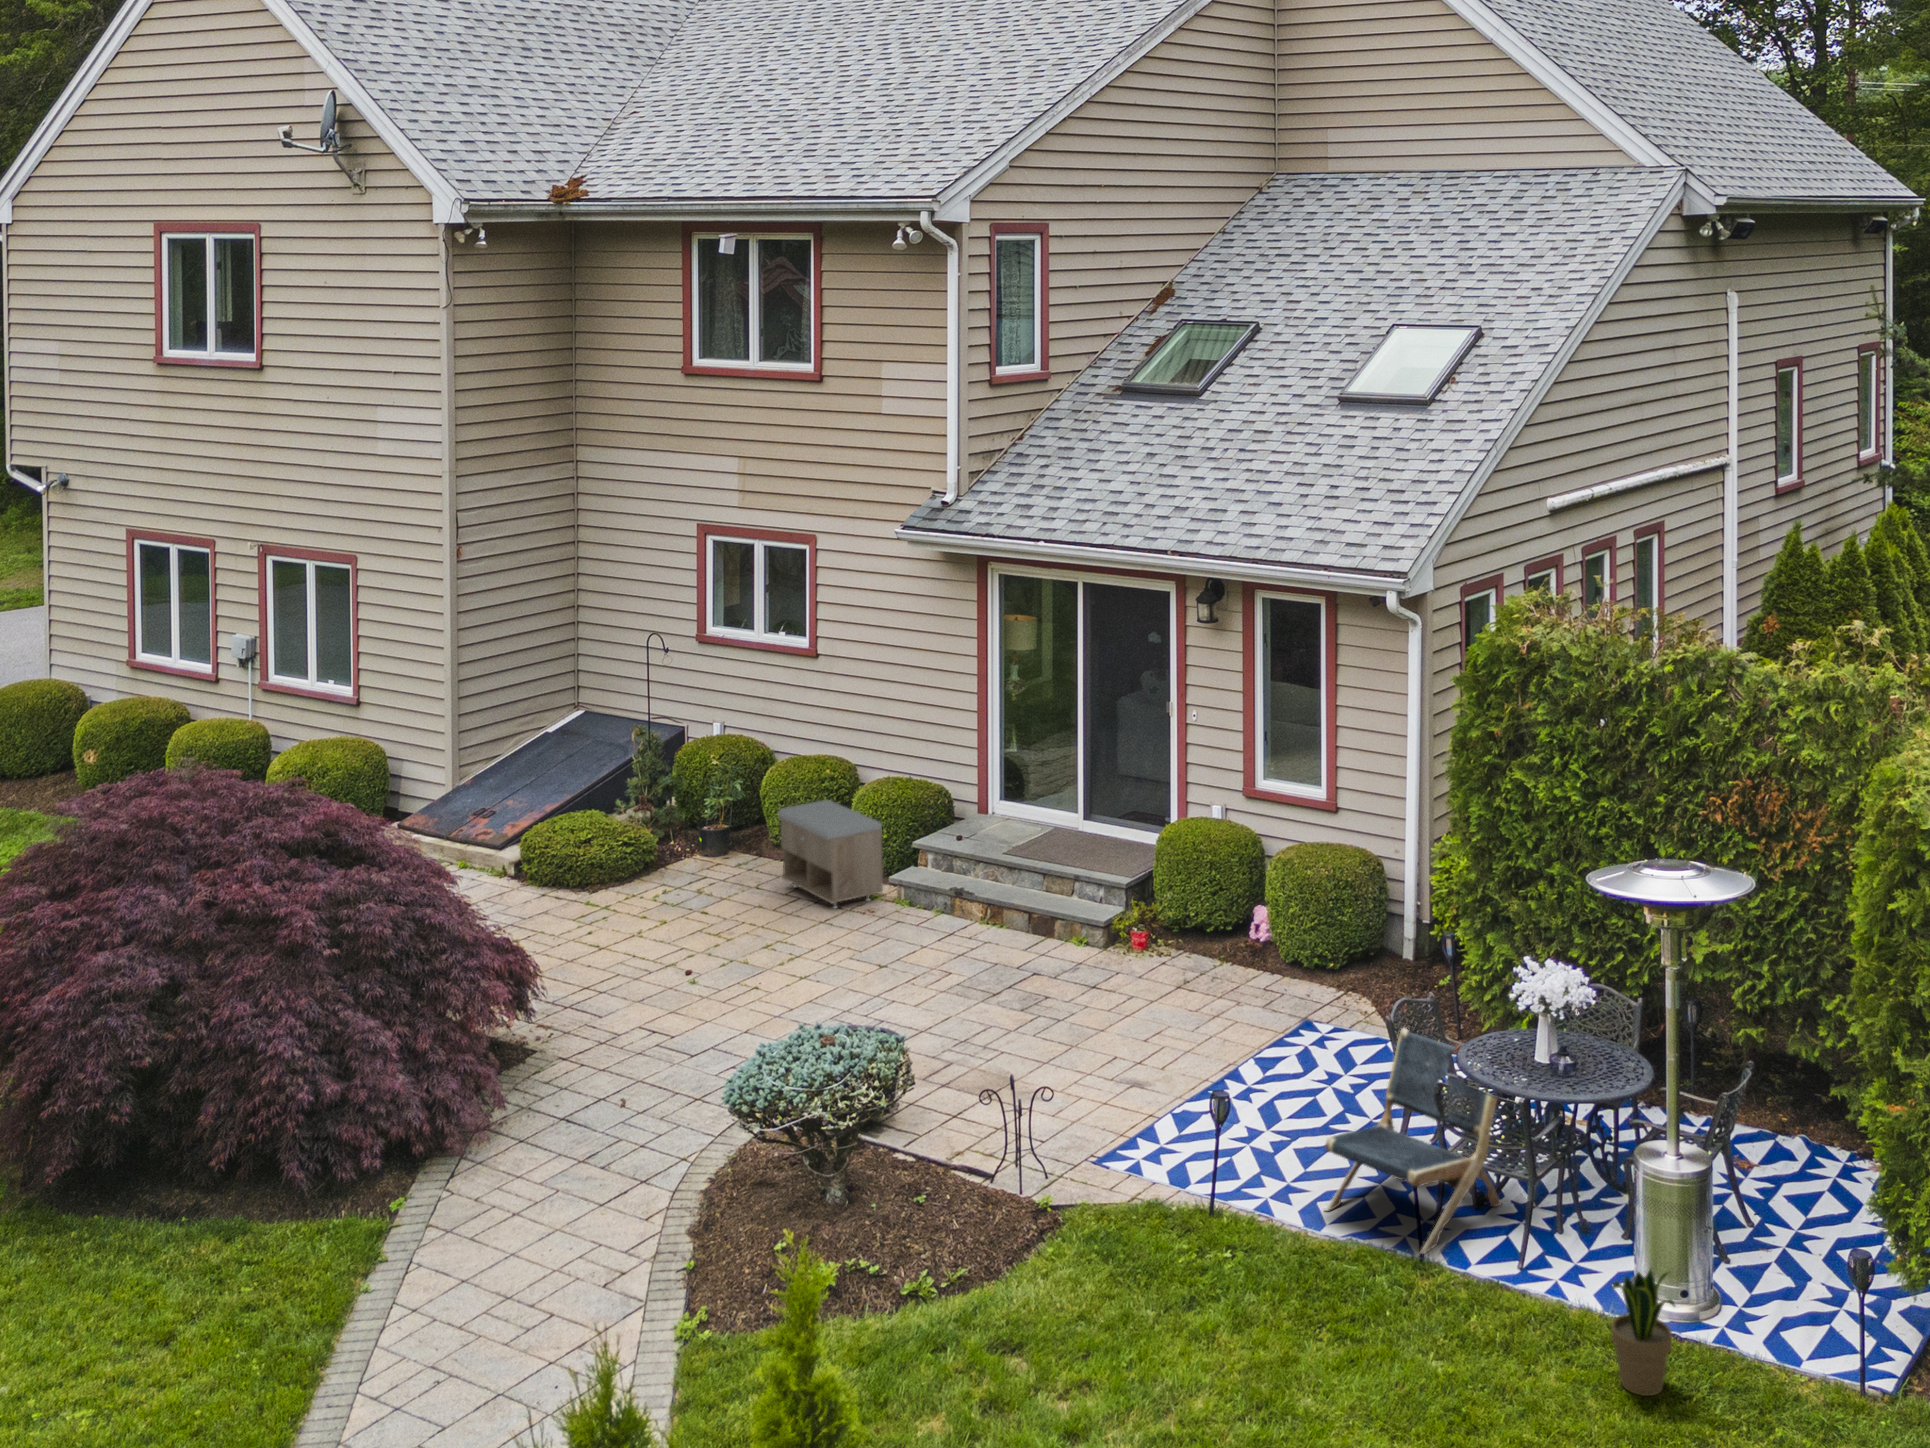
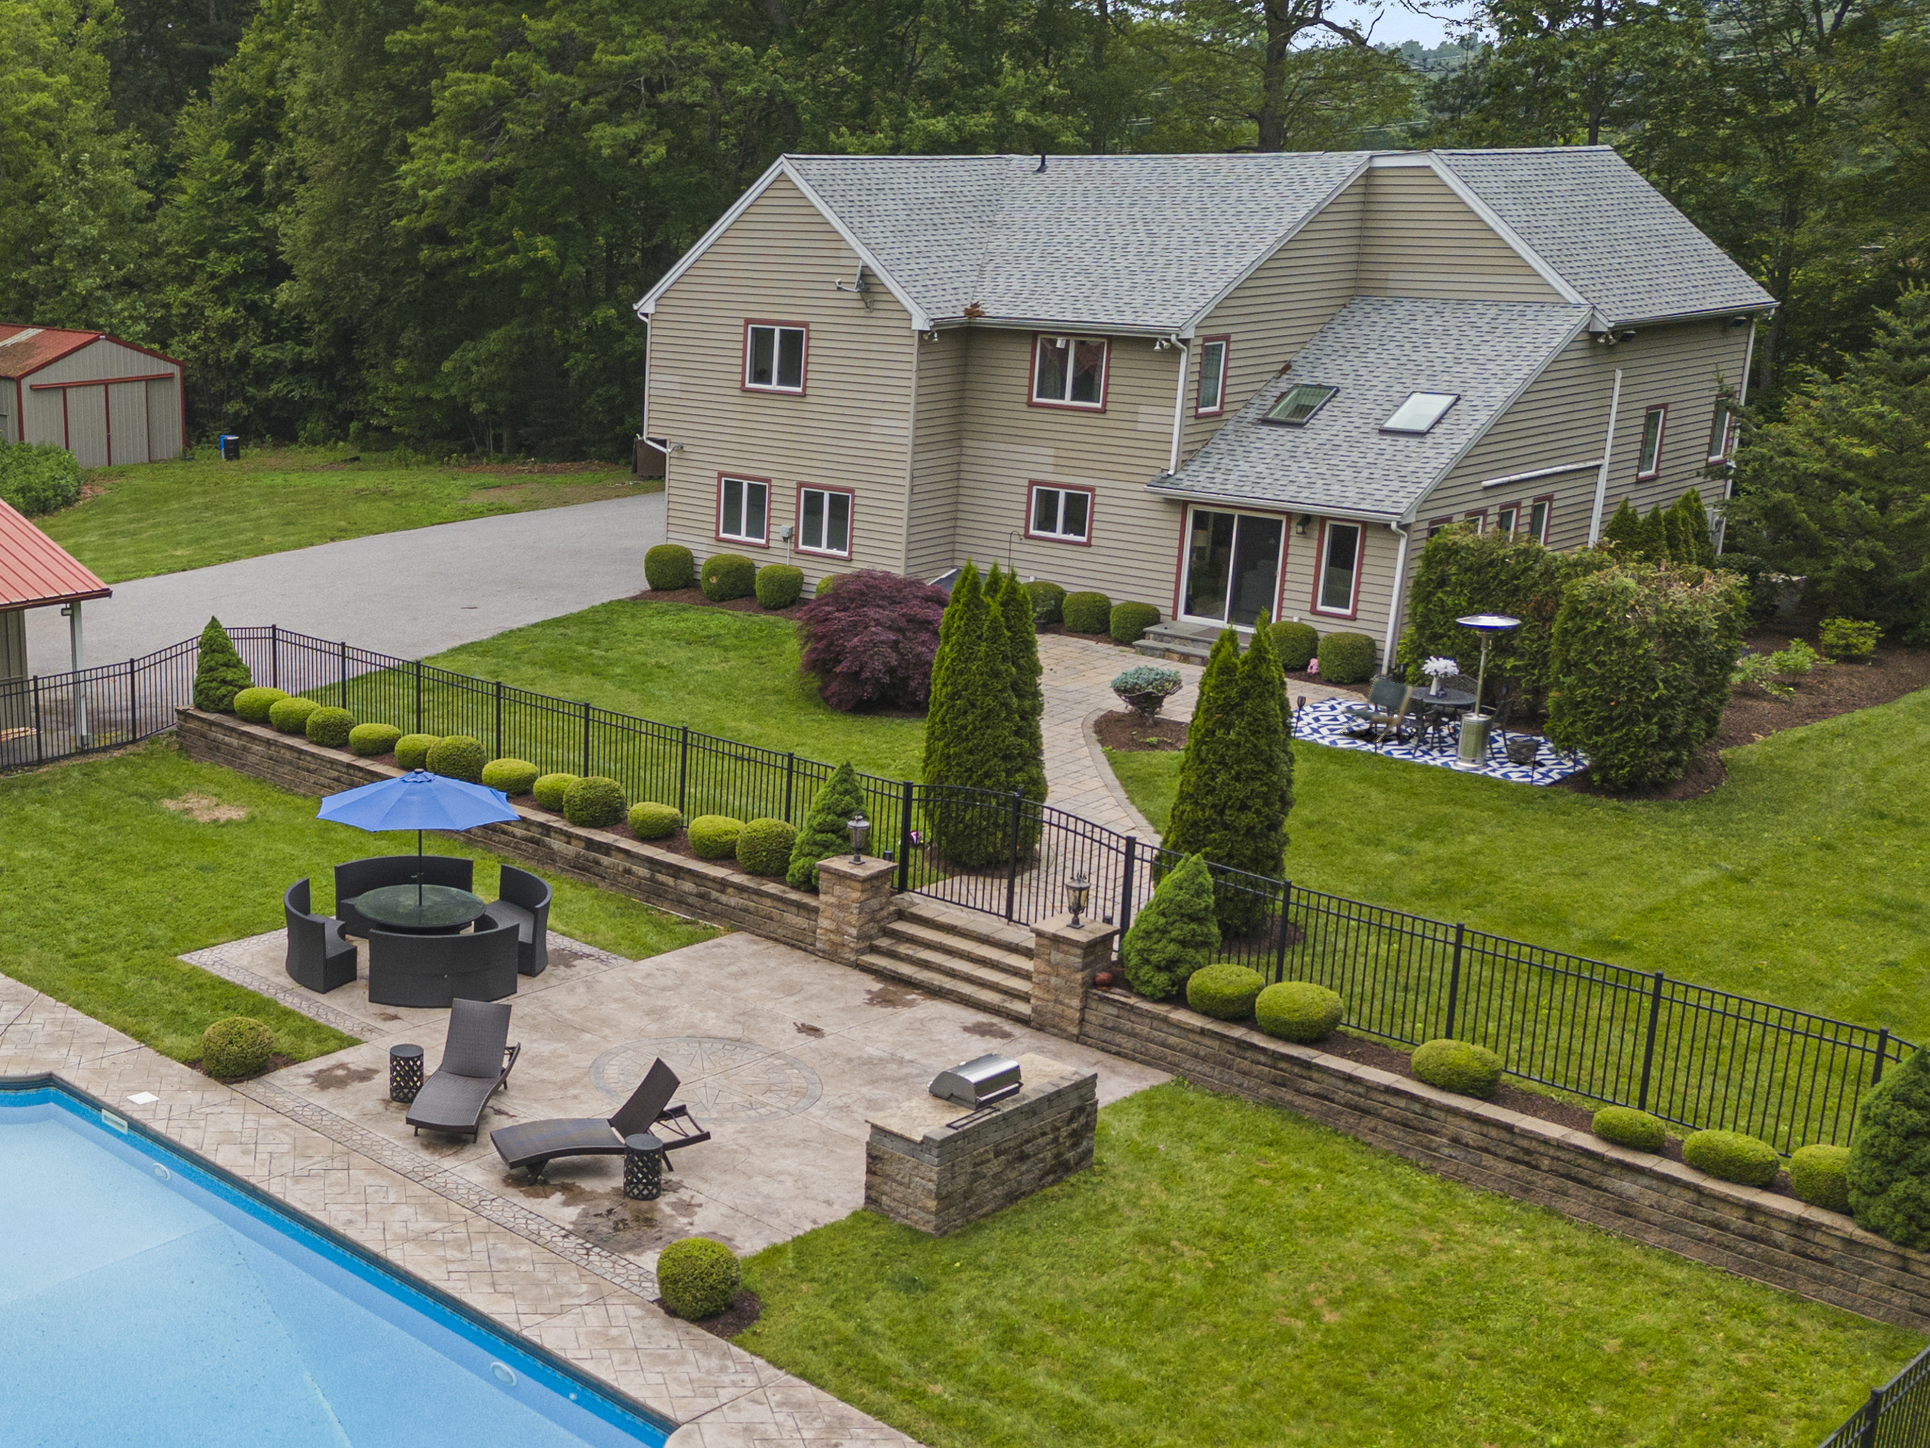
storage bench: present [778,800,883,908] -> none [1078,609,1131,654]
woven basket: none [1797,1240,1882,1337] -> present [1507,738,1535,763]
potted plant: present [1611,1269,1675,1396] -> none [1436,732,1459,768]

